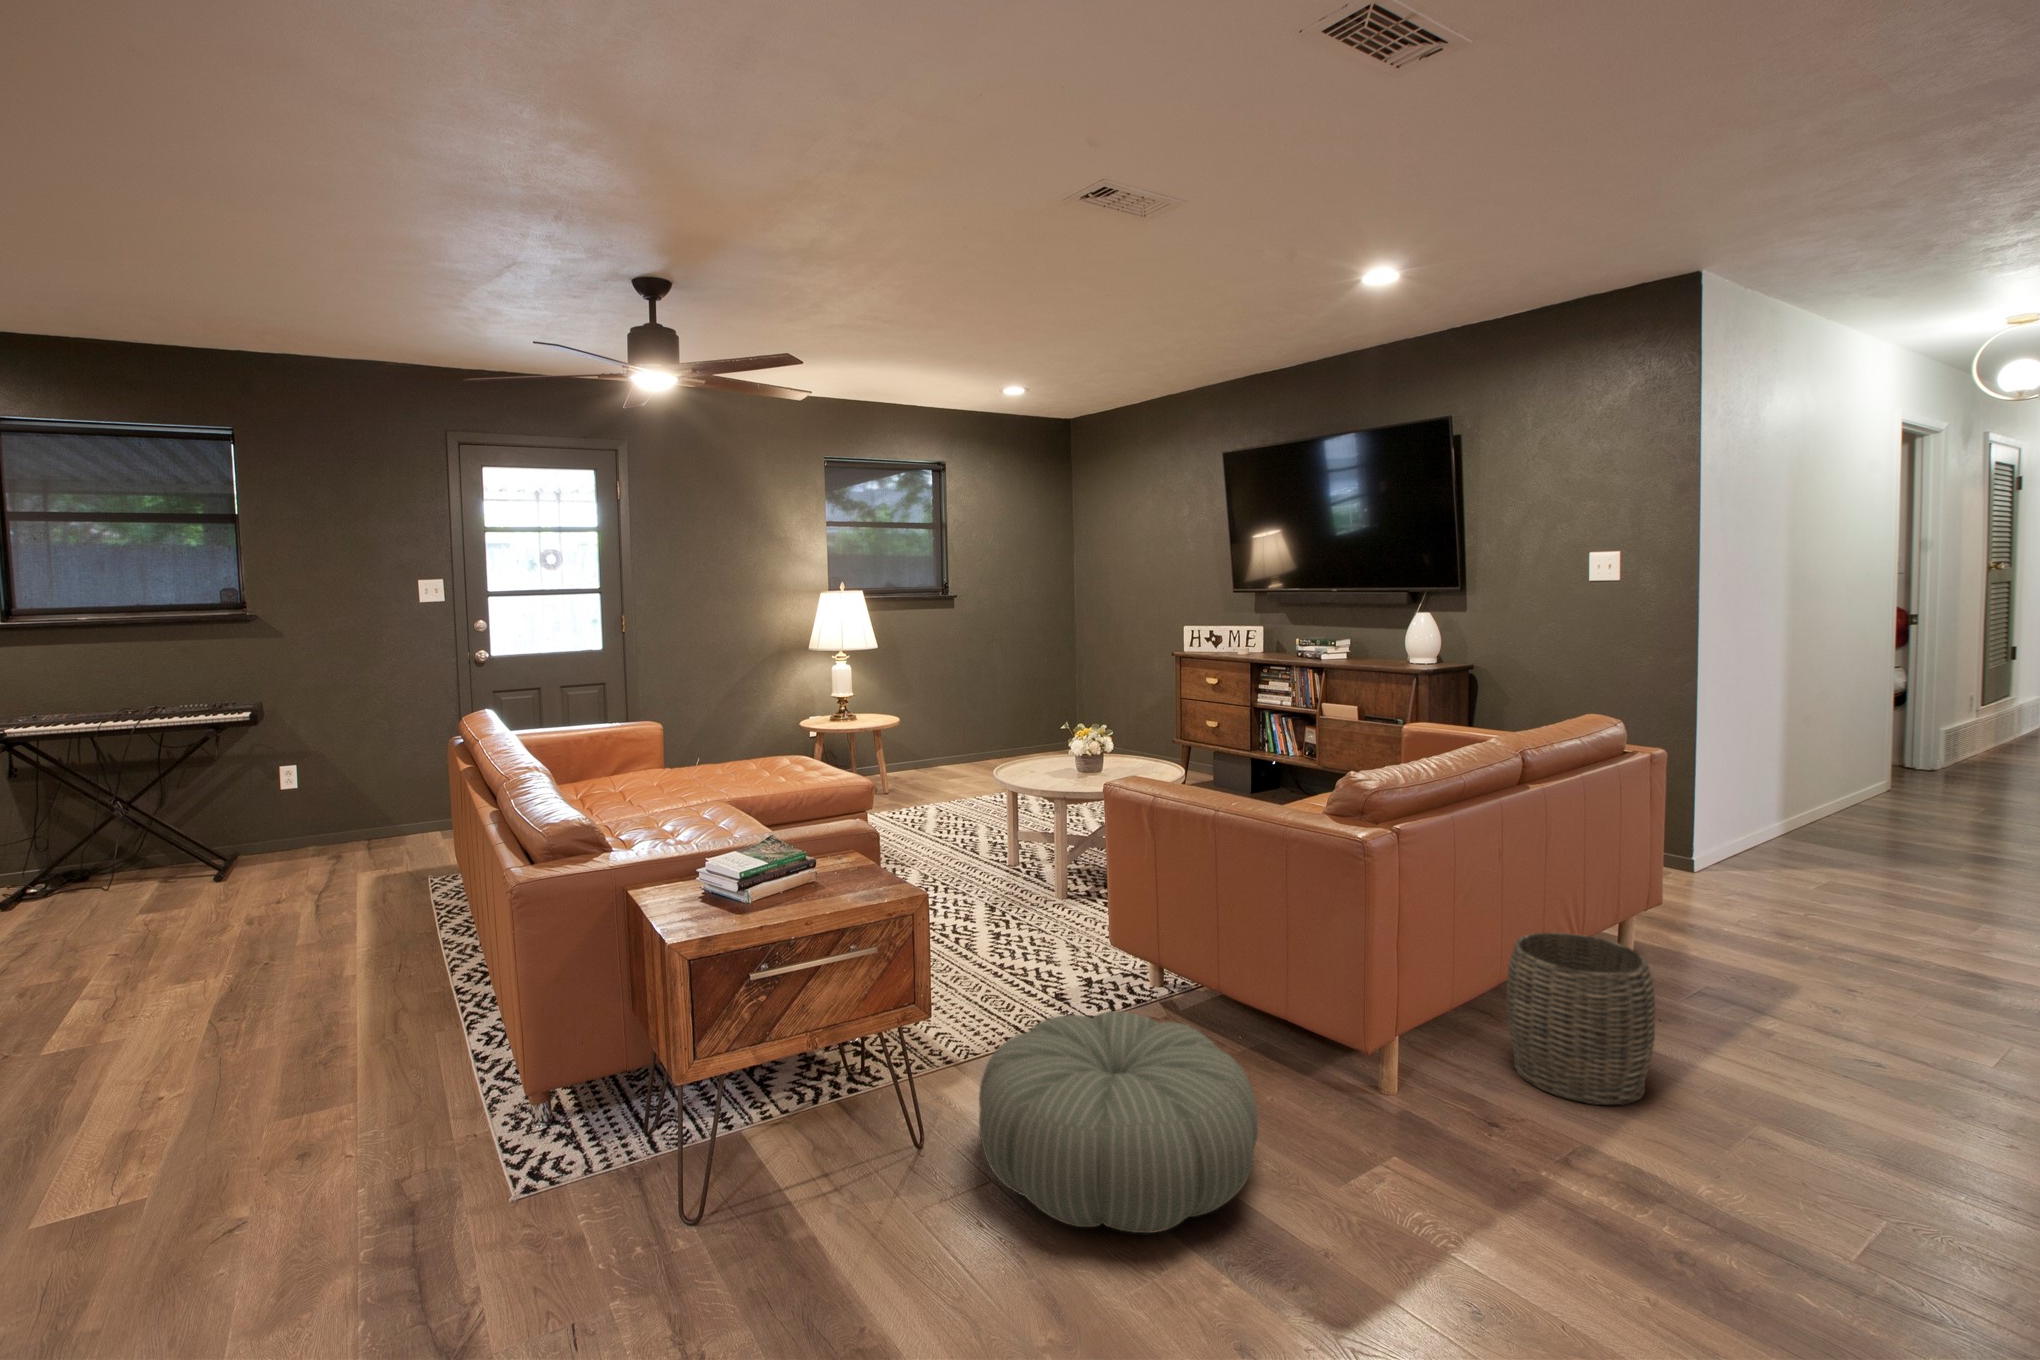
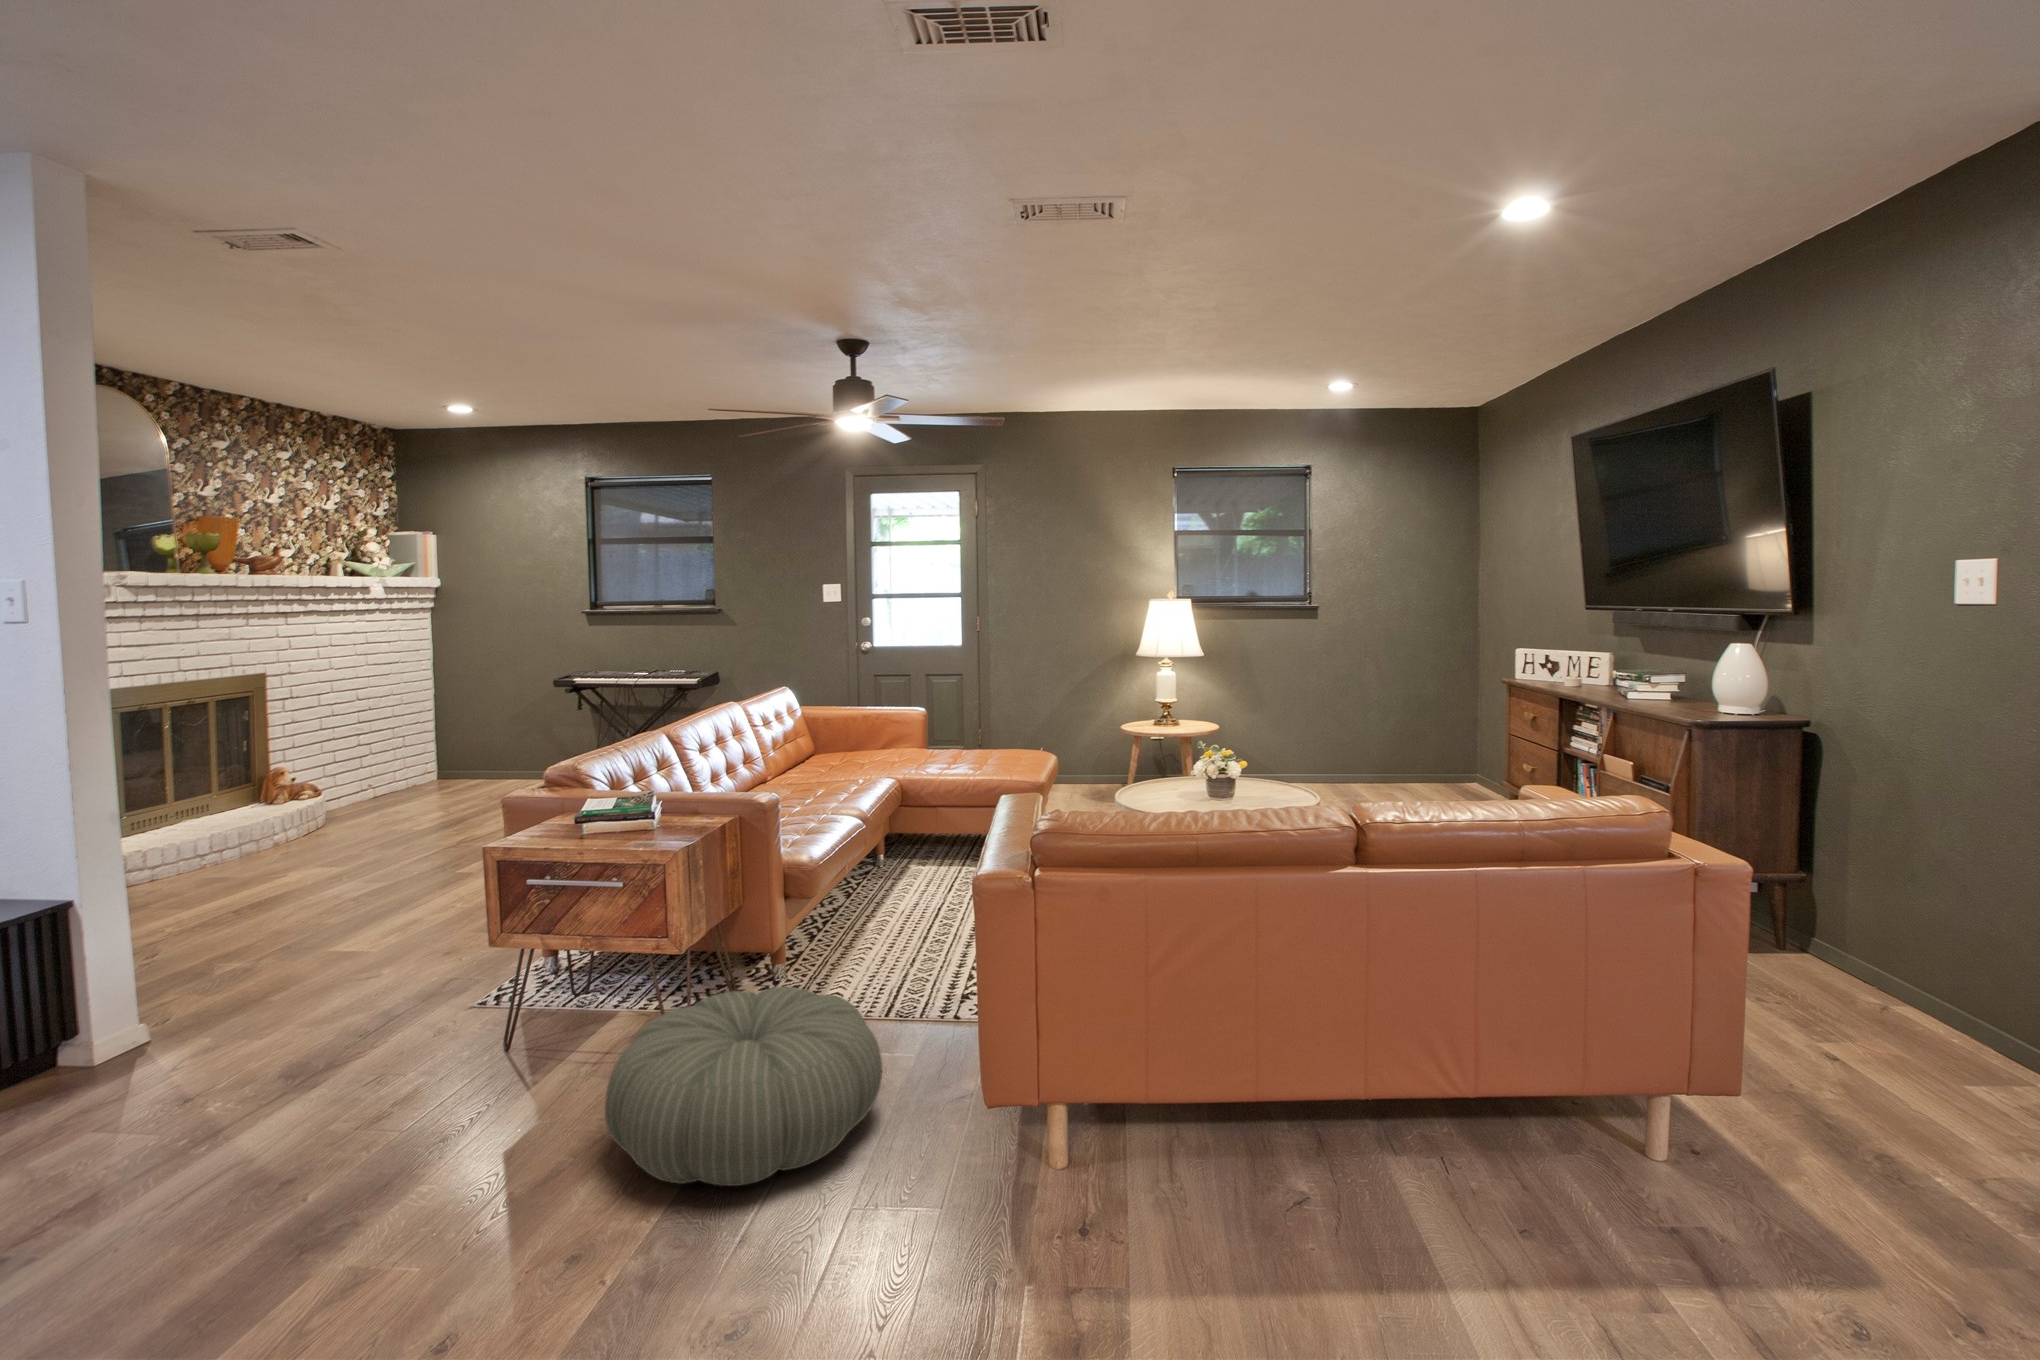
woven basket: present [1506,933,1655,1105] -> none [1224,1041,1396,1287]

